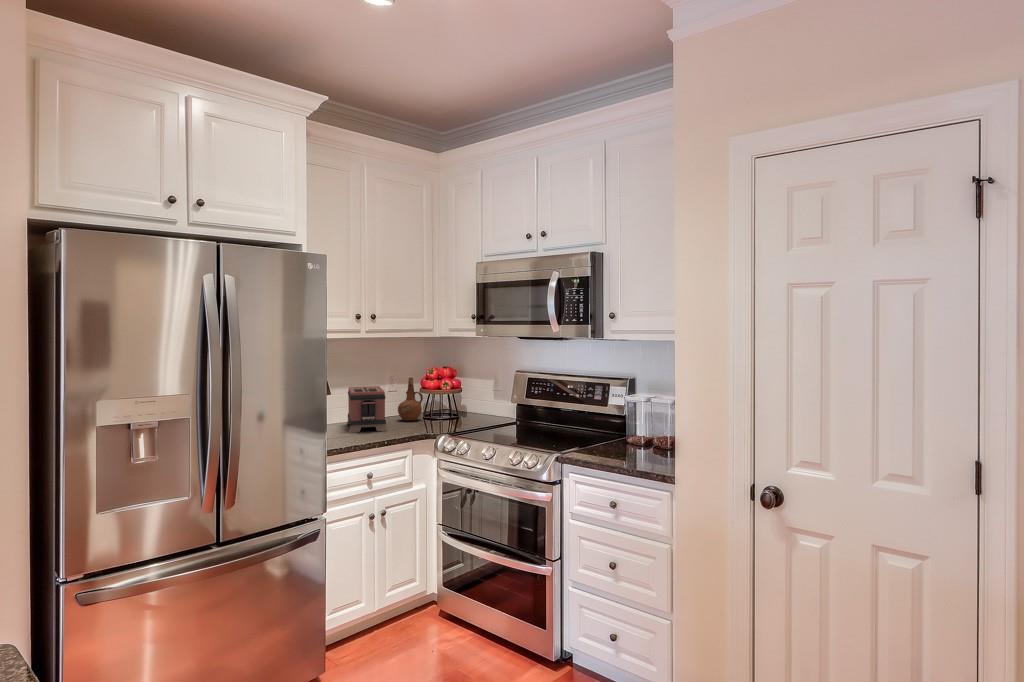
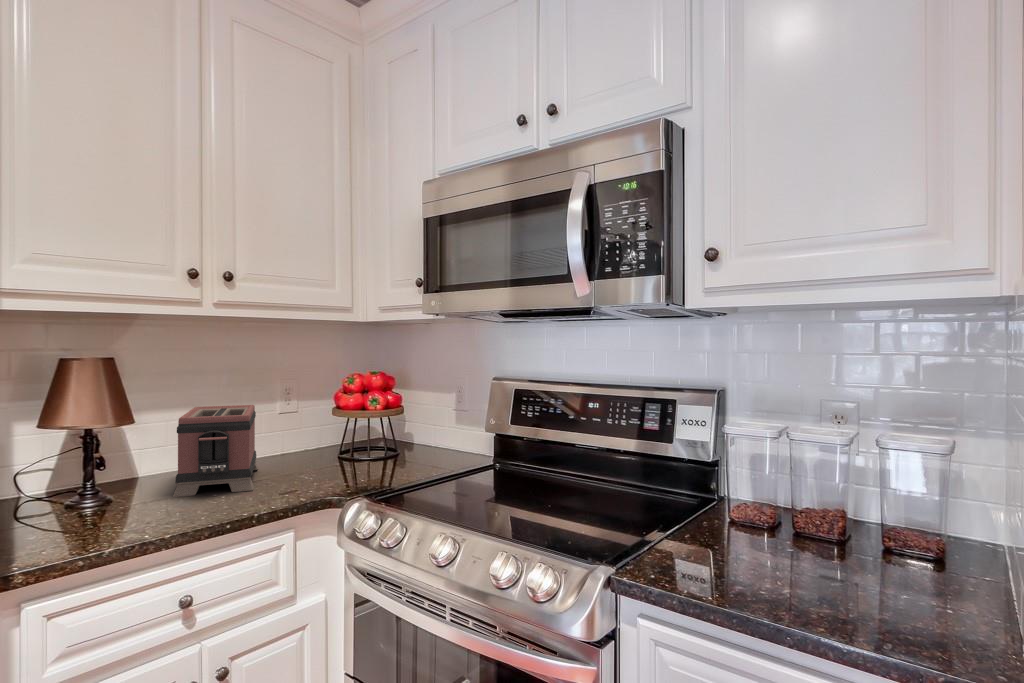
ceramic pitcher: present [398,378,423,421] -> none [290,390,335,464]

